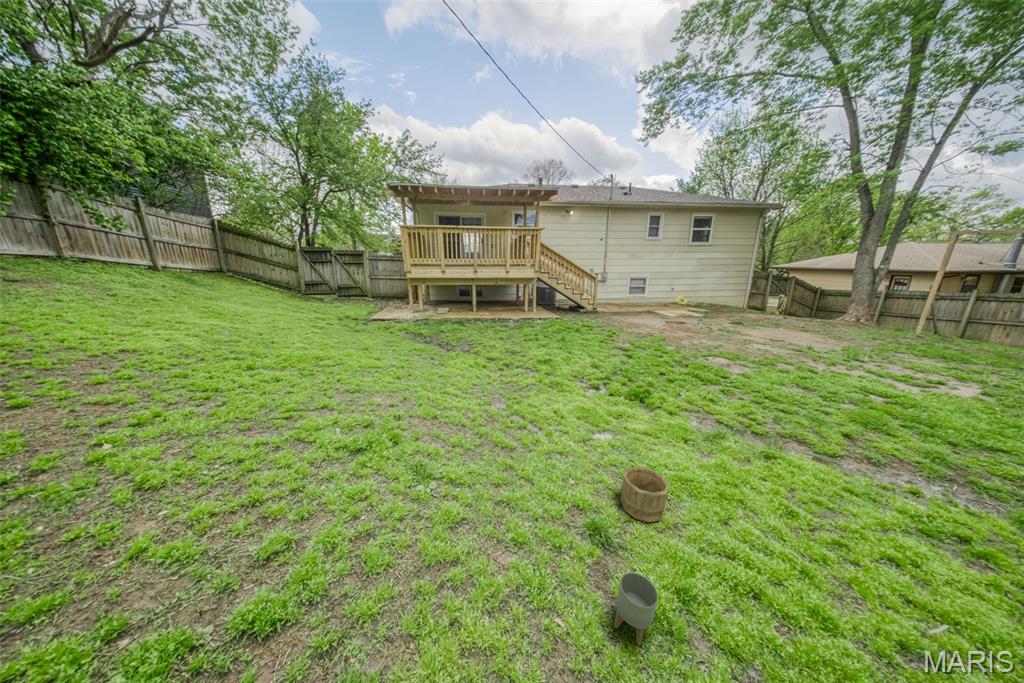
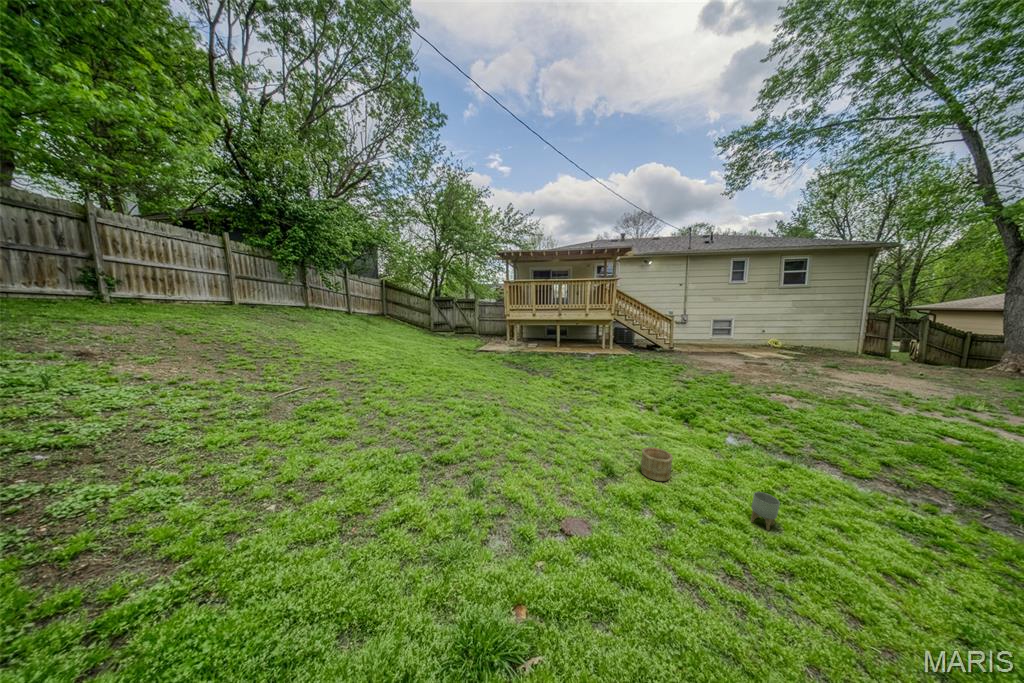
planter: present [614,572,658,646] -> present [751,492,780,530]

